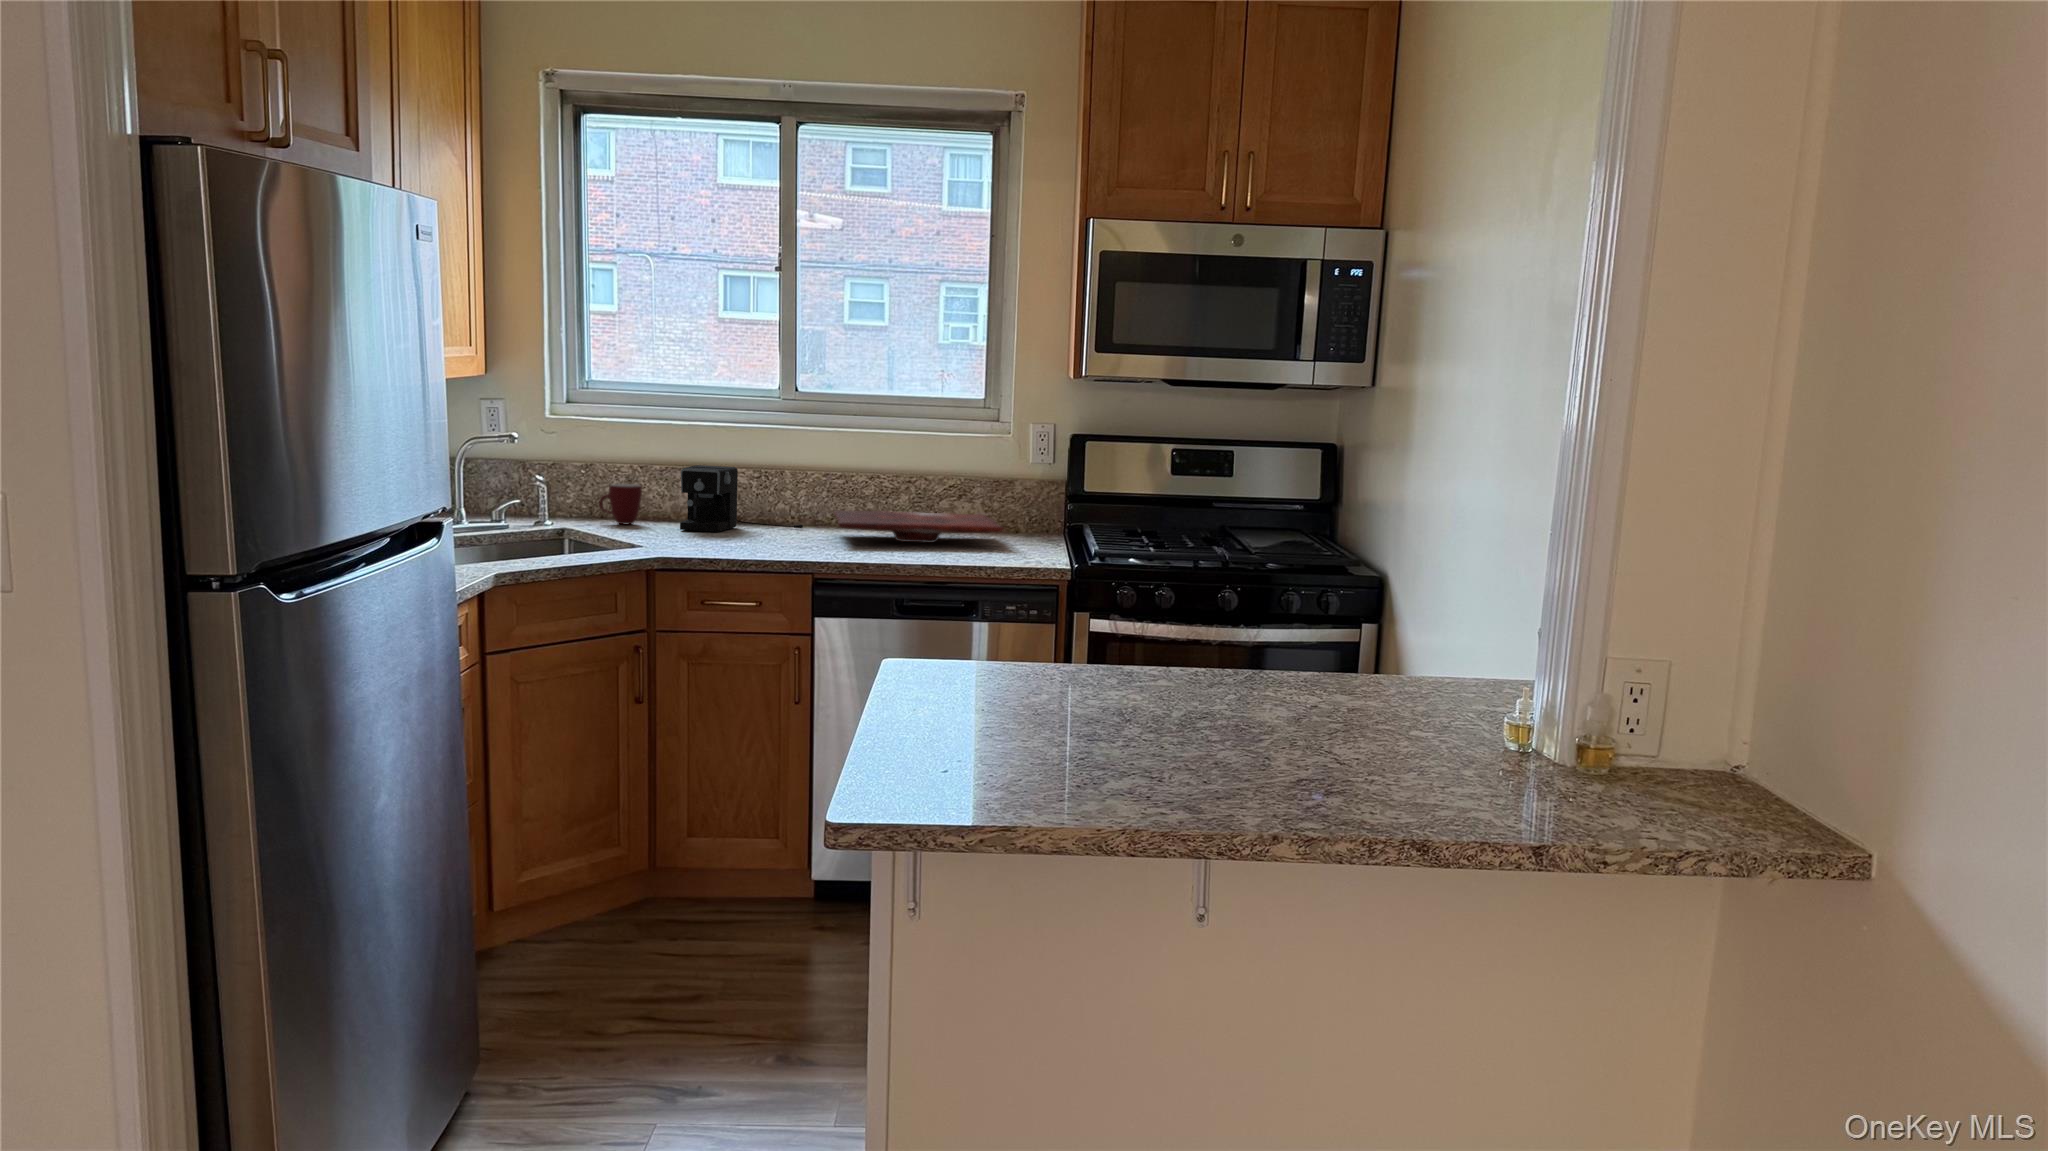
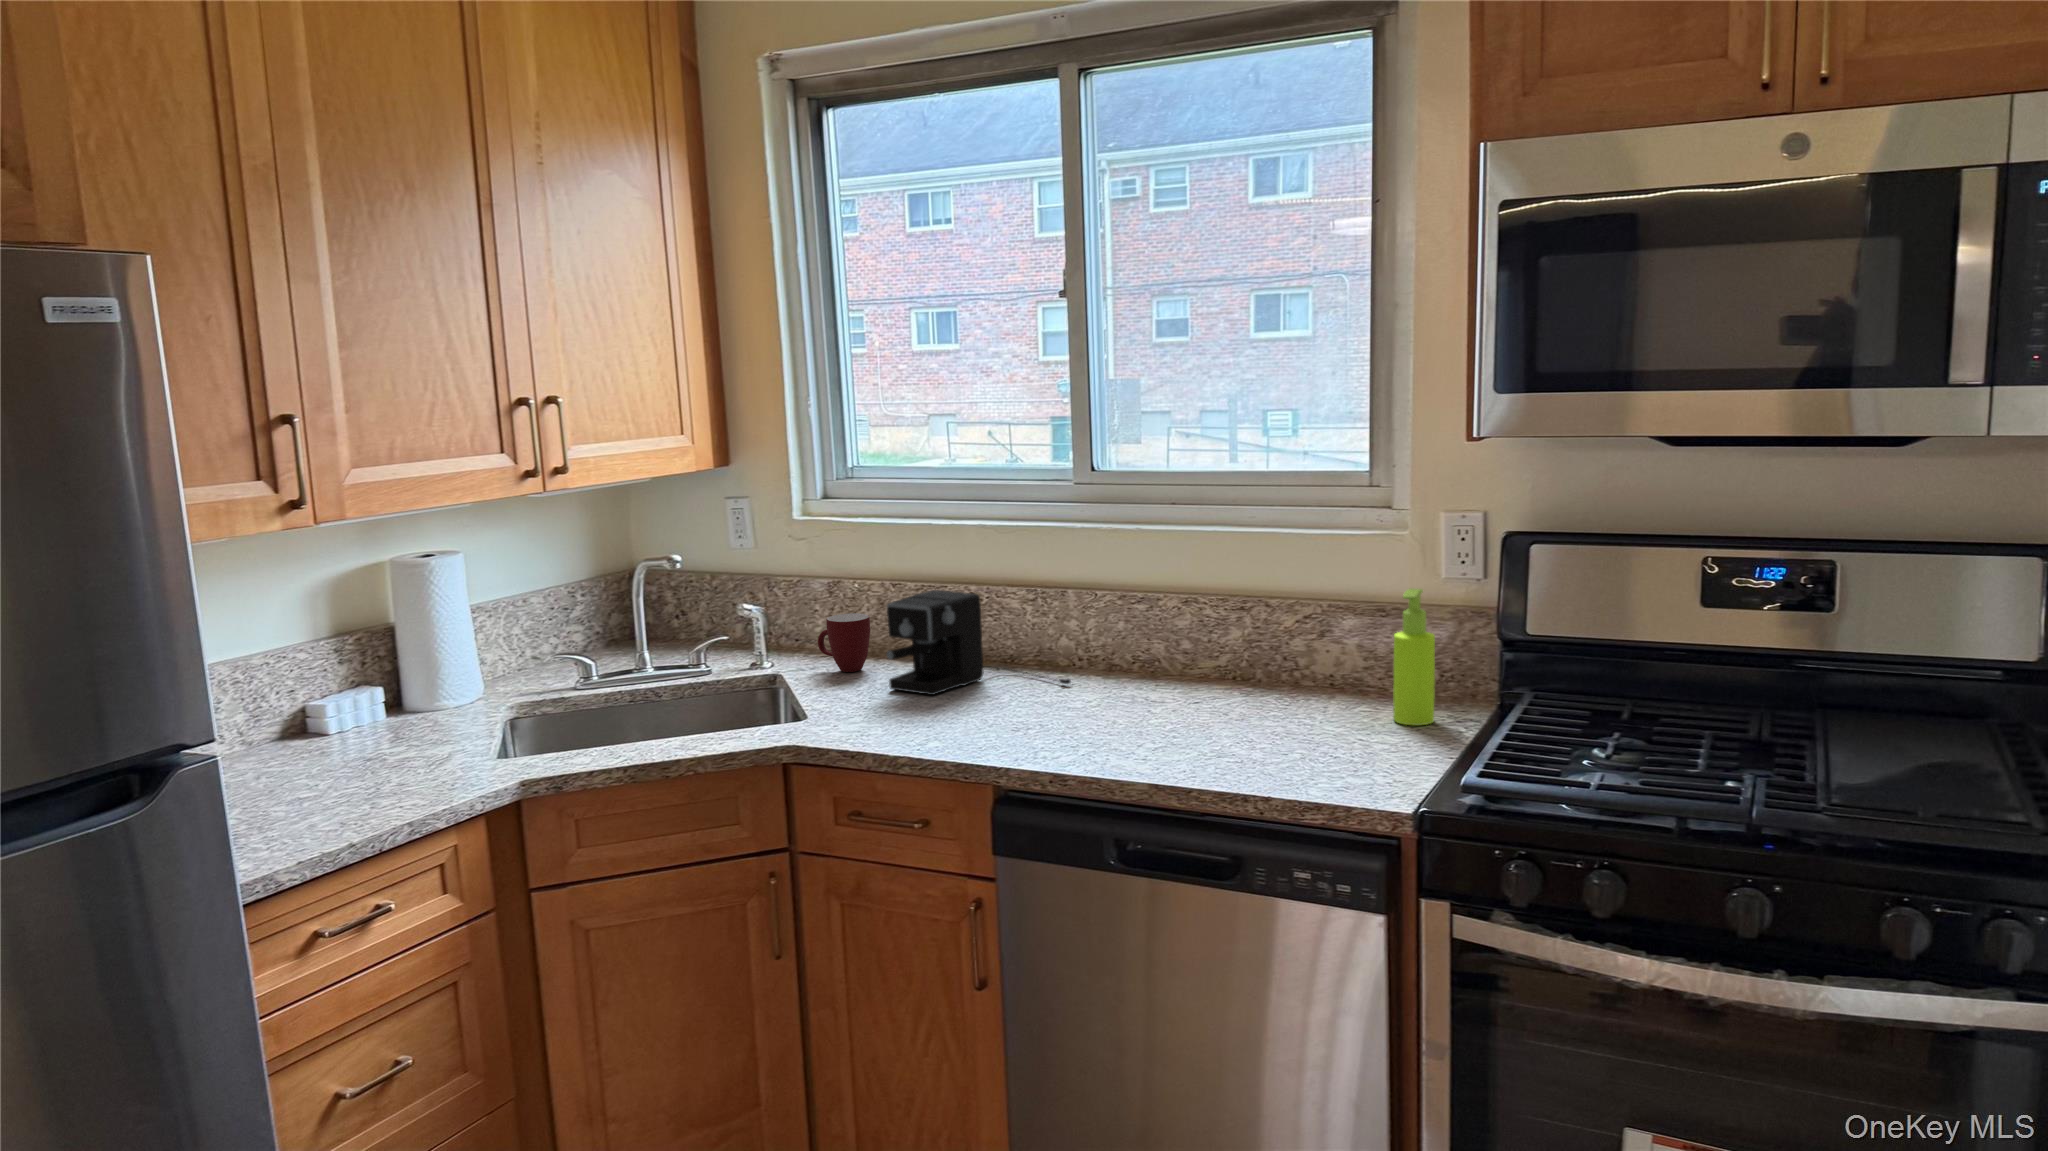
soap dispenser: none [1020,461,1045,539] -> present [1393,589,1435,725]
cutting board: present [833,510,1004,543] -> none [1035,666,1335,736]

